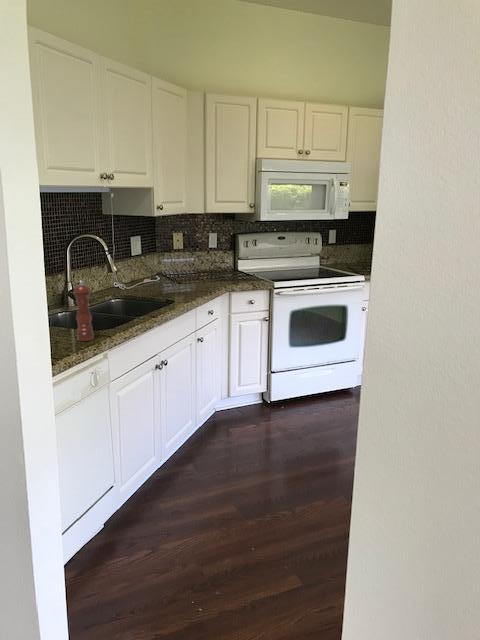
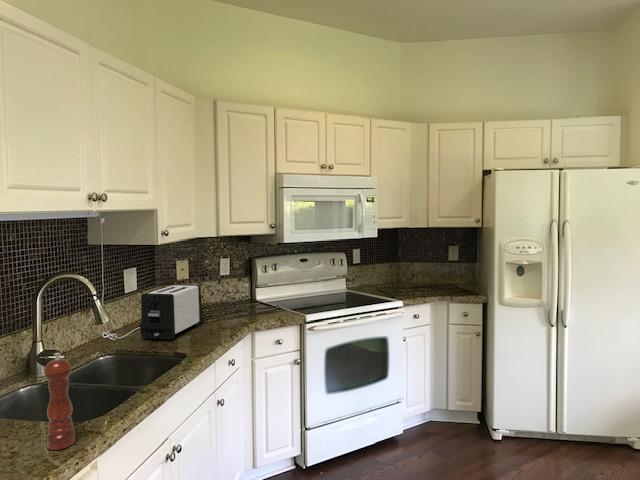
toaster: none [141,251,191,292] -> present [140,284,203,340]

